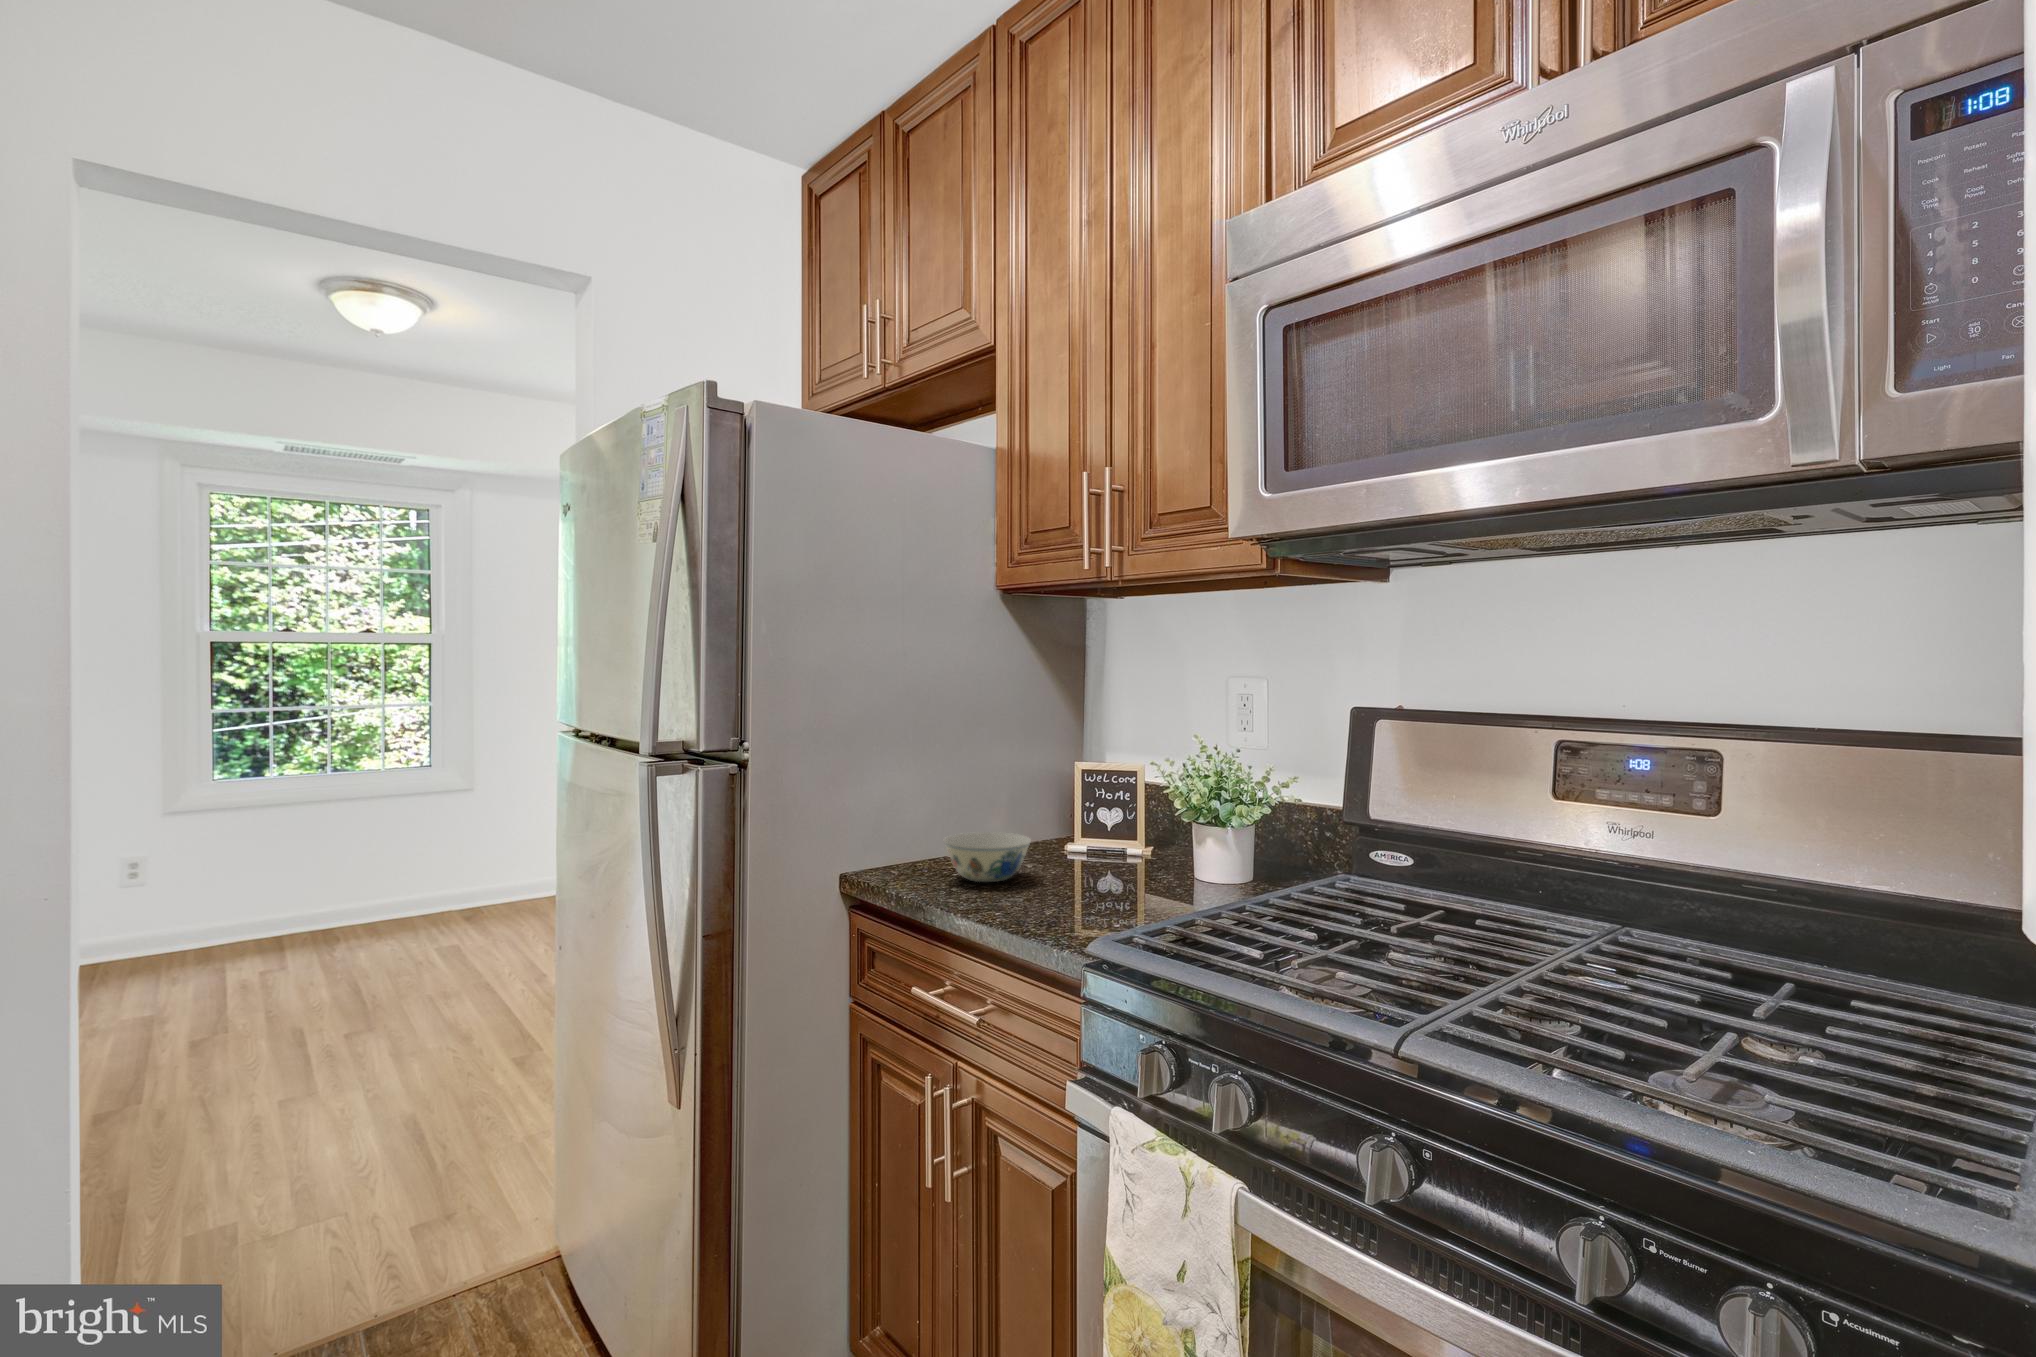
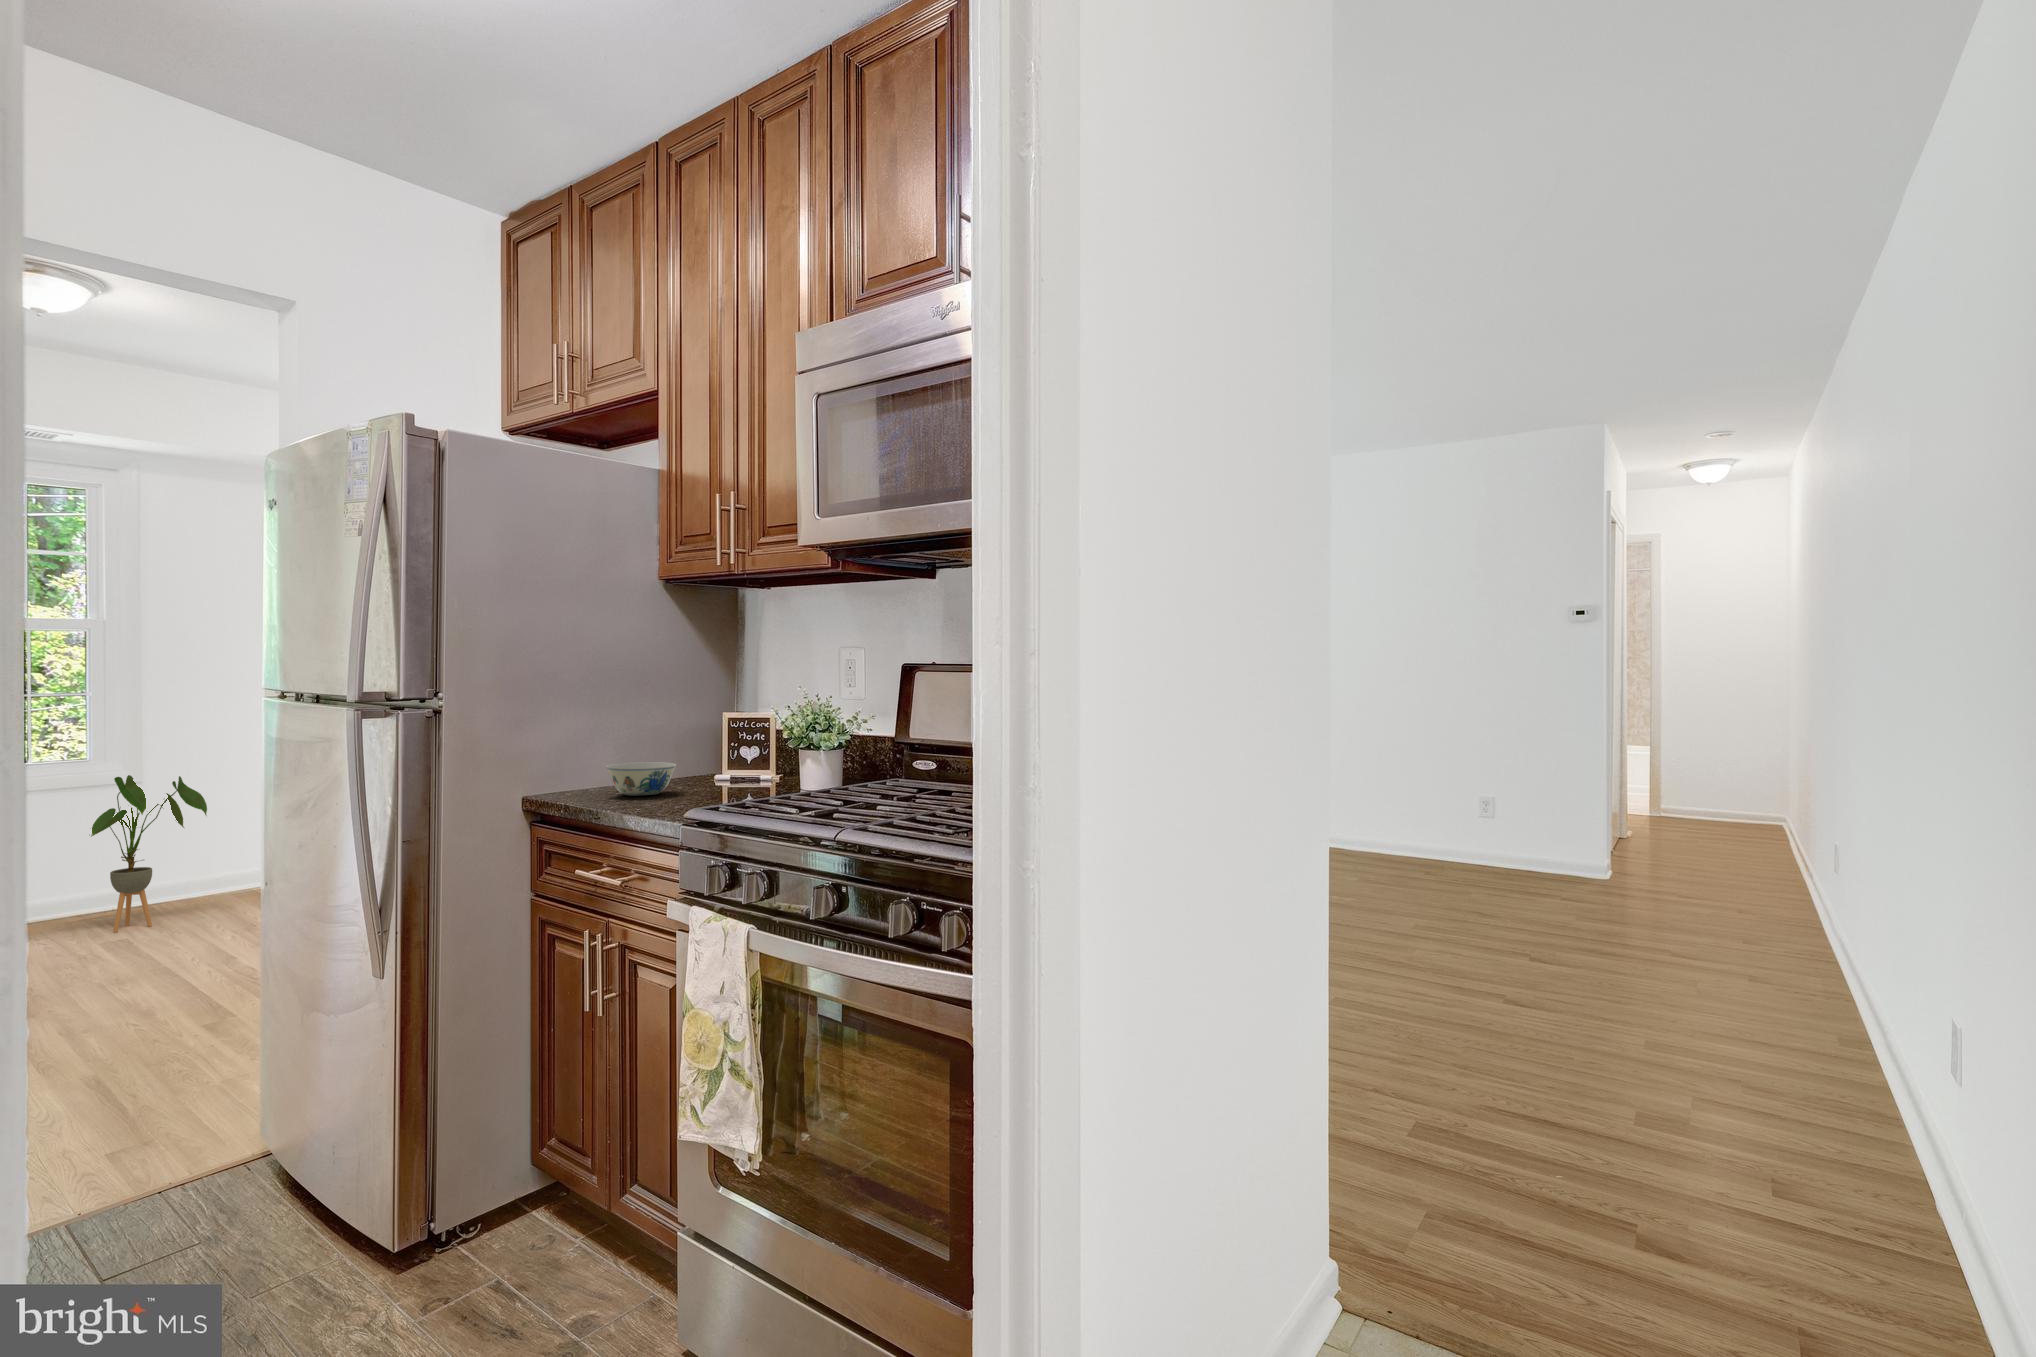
house plant: none [418,780,516,931] -> present [91,775,207,932]

